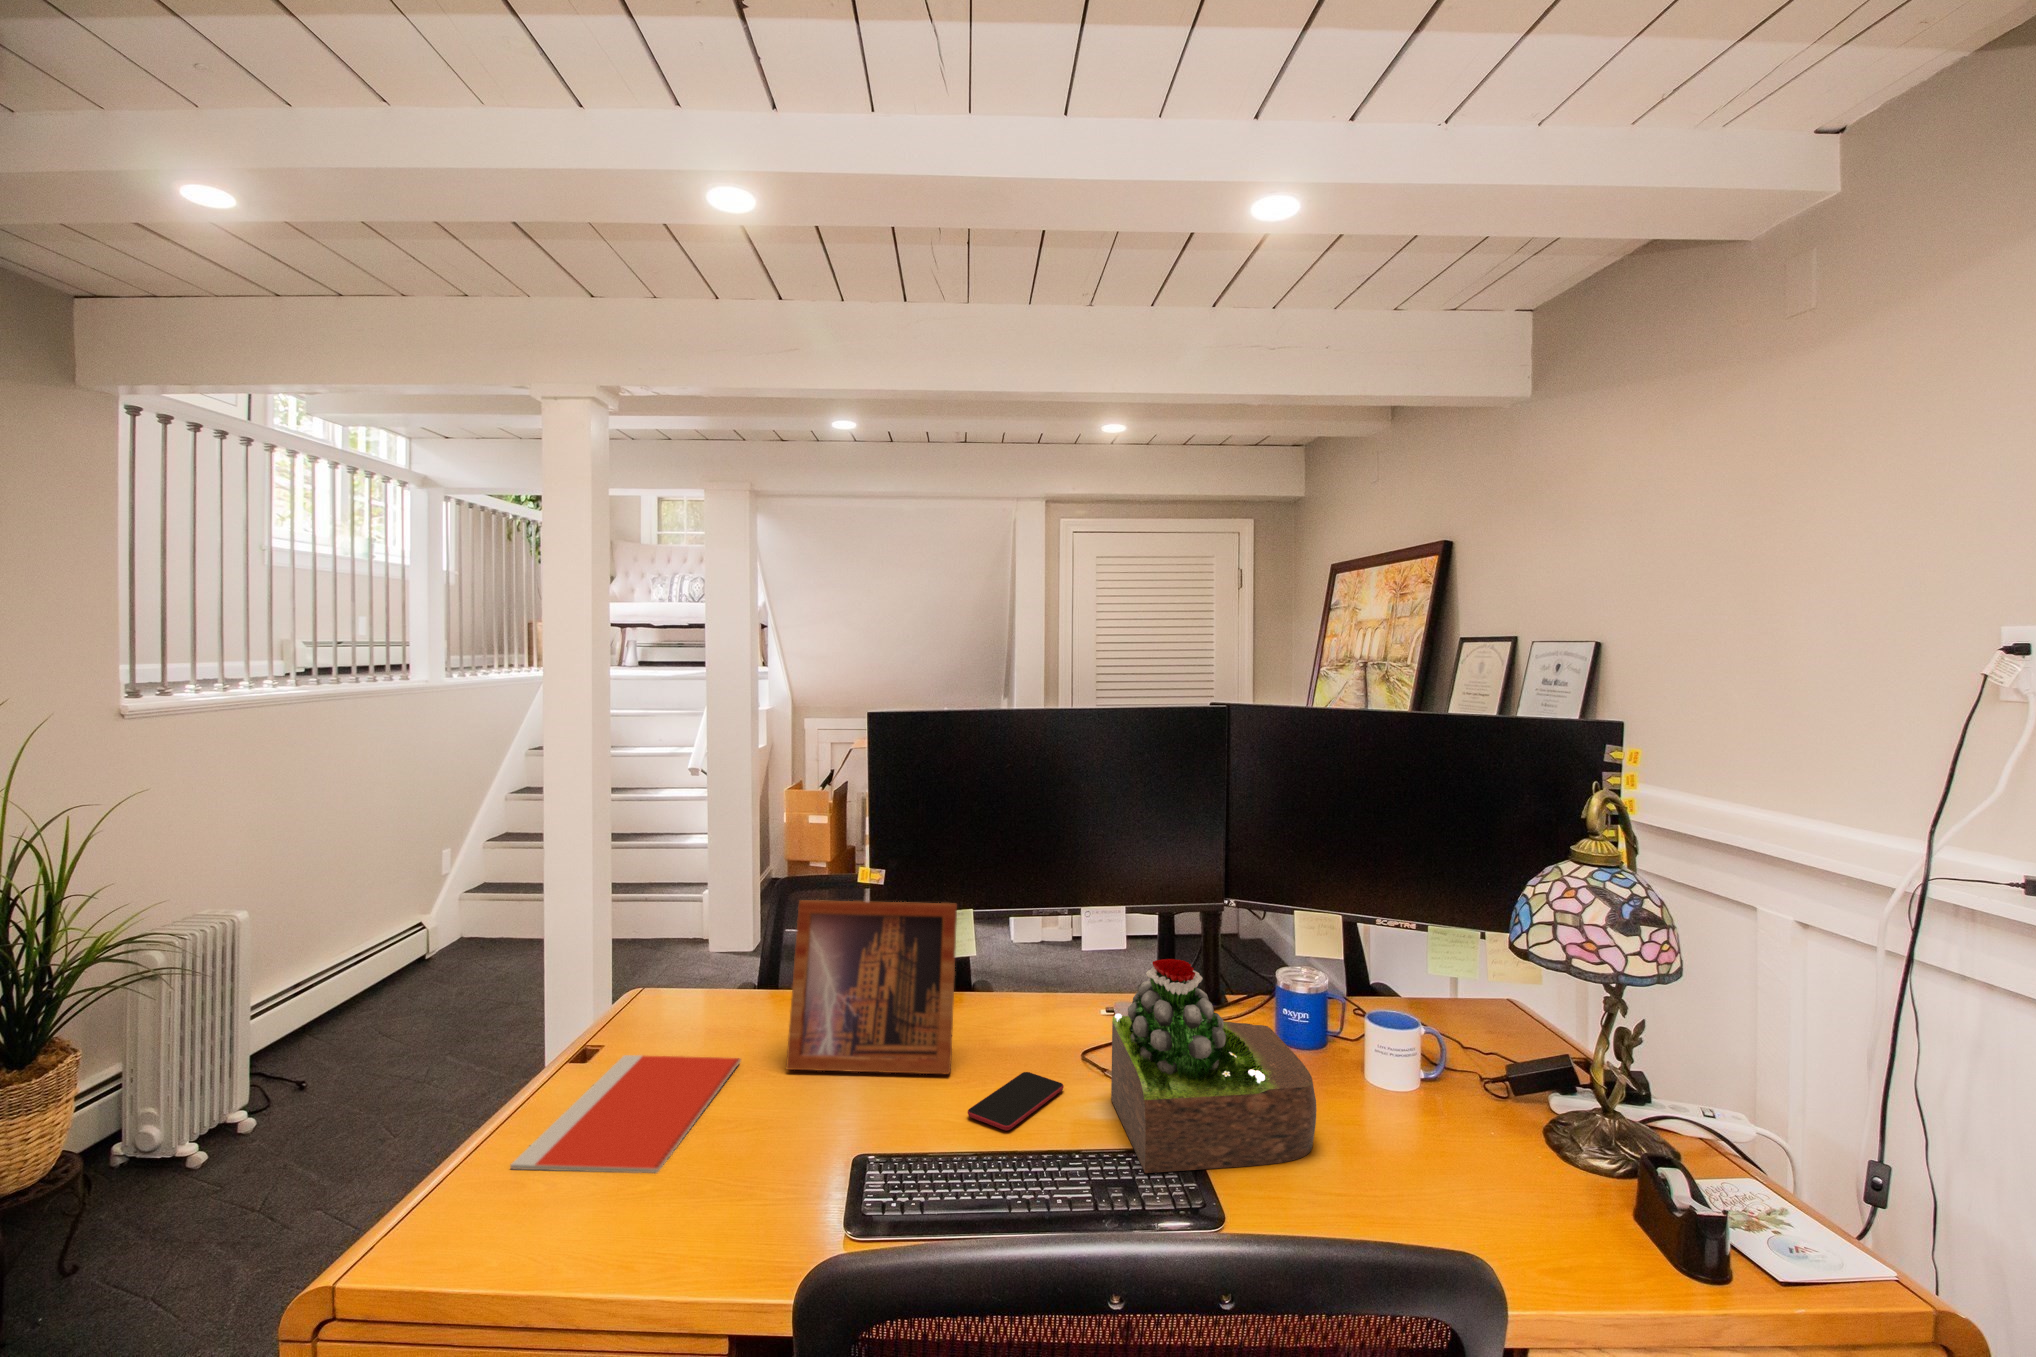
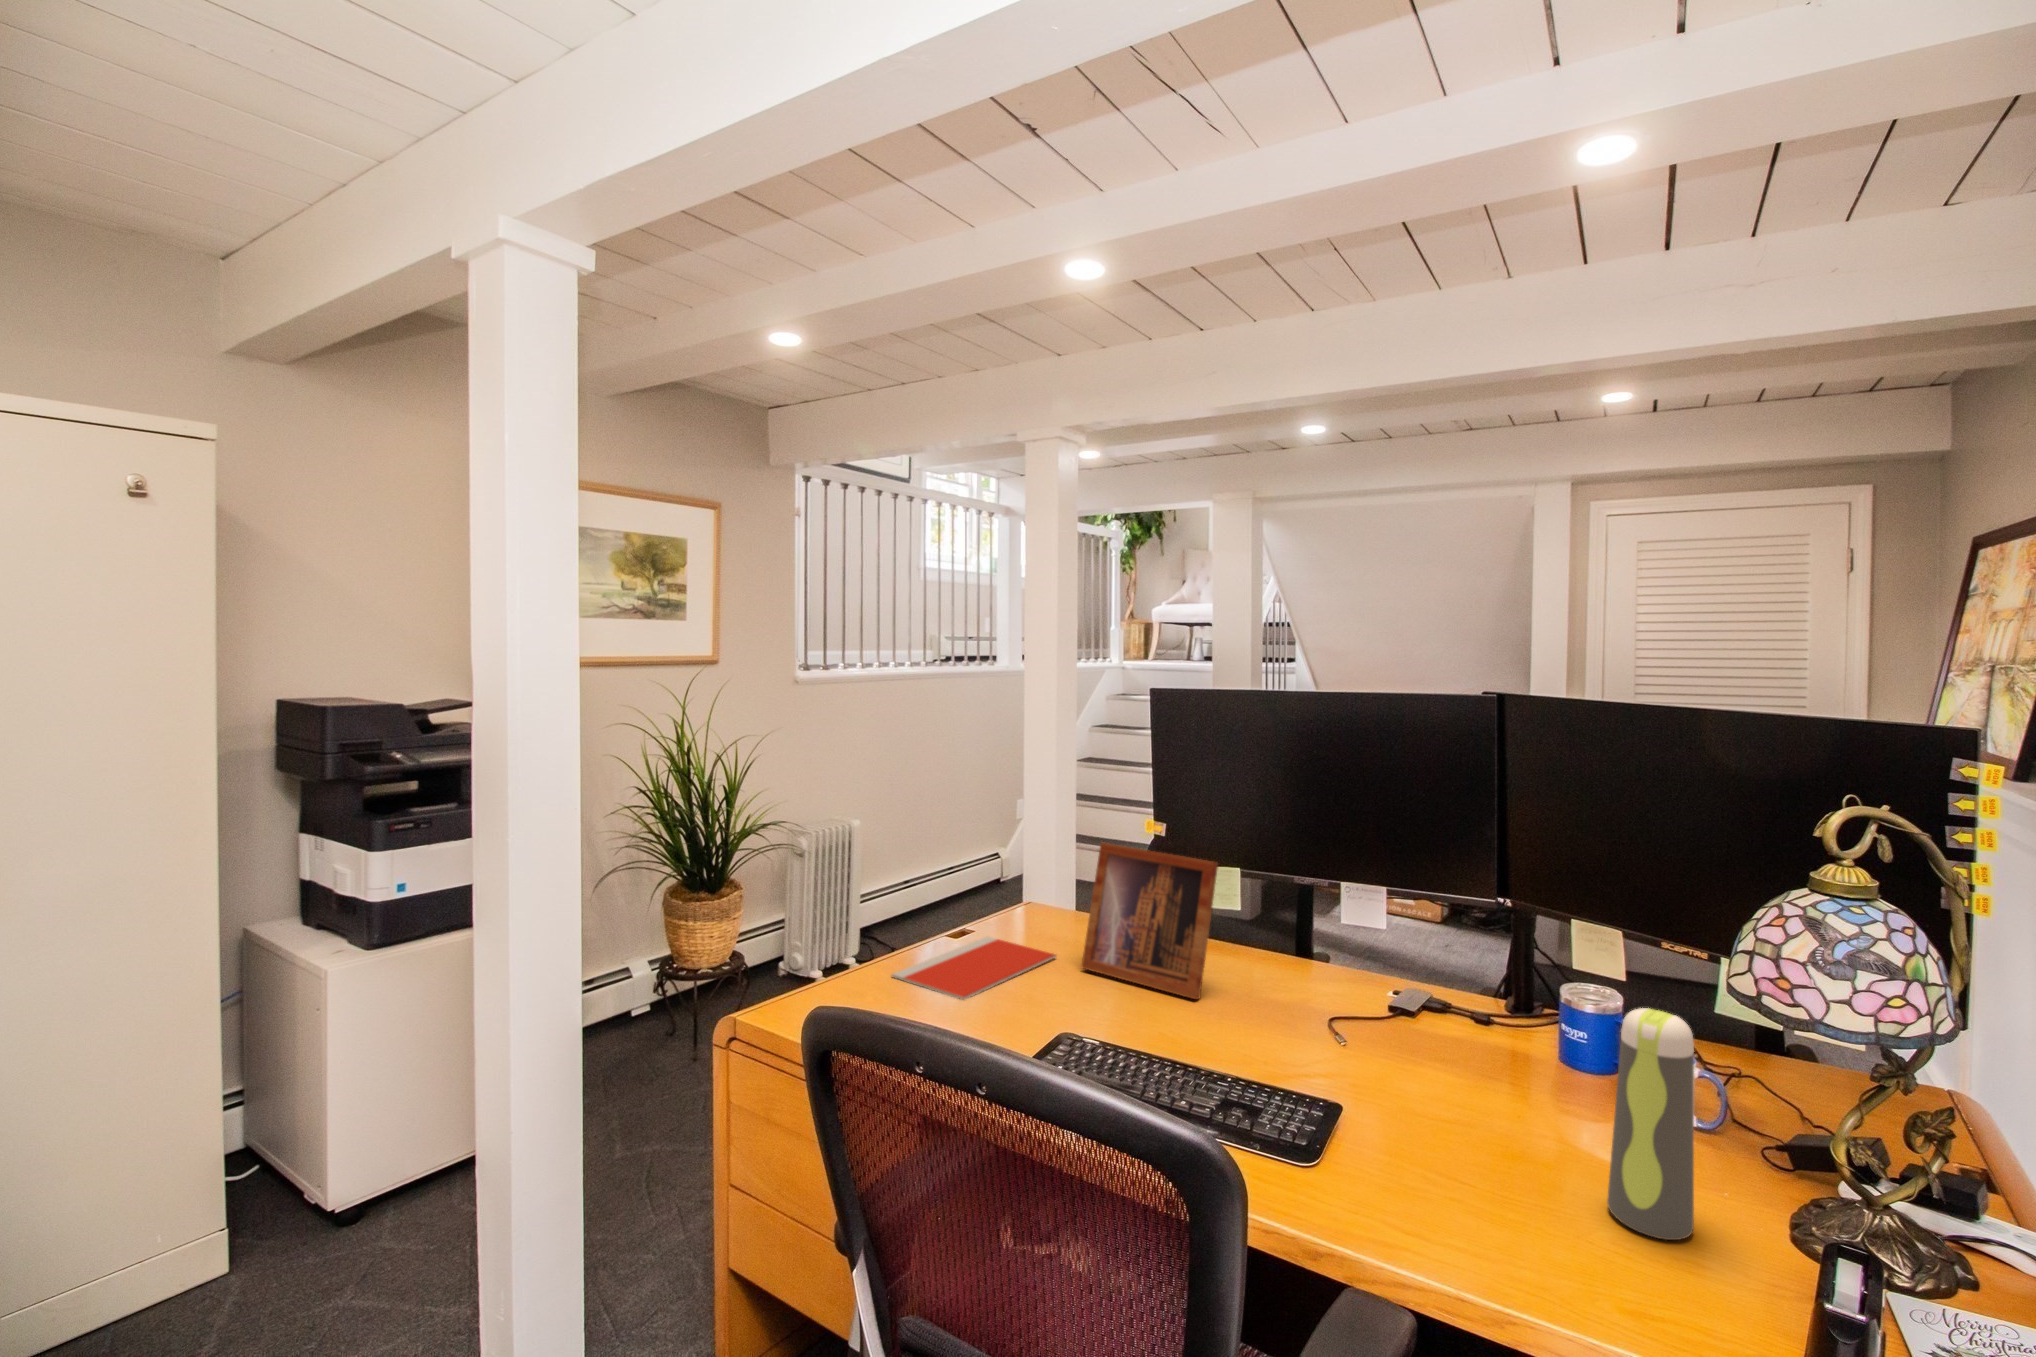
succulent plant: present [1111,959,1317,1173] -> none [1290,928,1485,1130]
water bottle: none [1473,992,1551,1214] -> present [1607,1008,1694,1240]
smartphone: present [968,1072,1064,1131] -> none [1184,1012,1280,1042]

